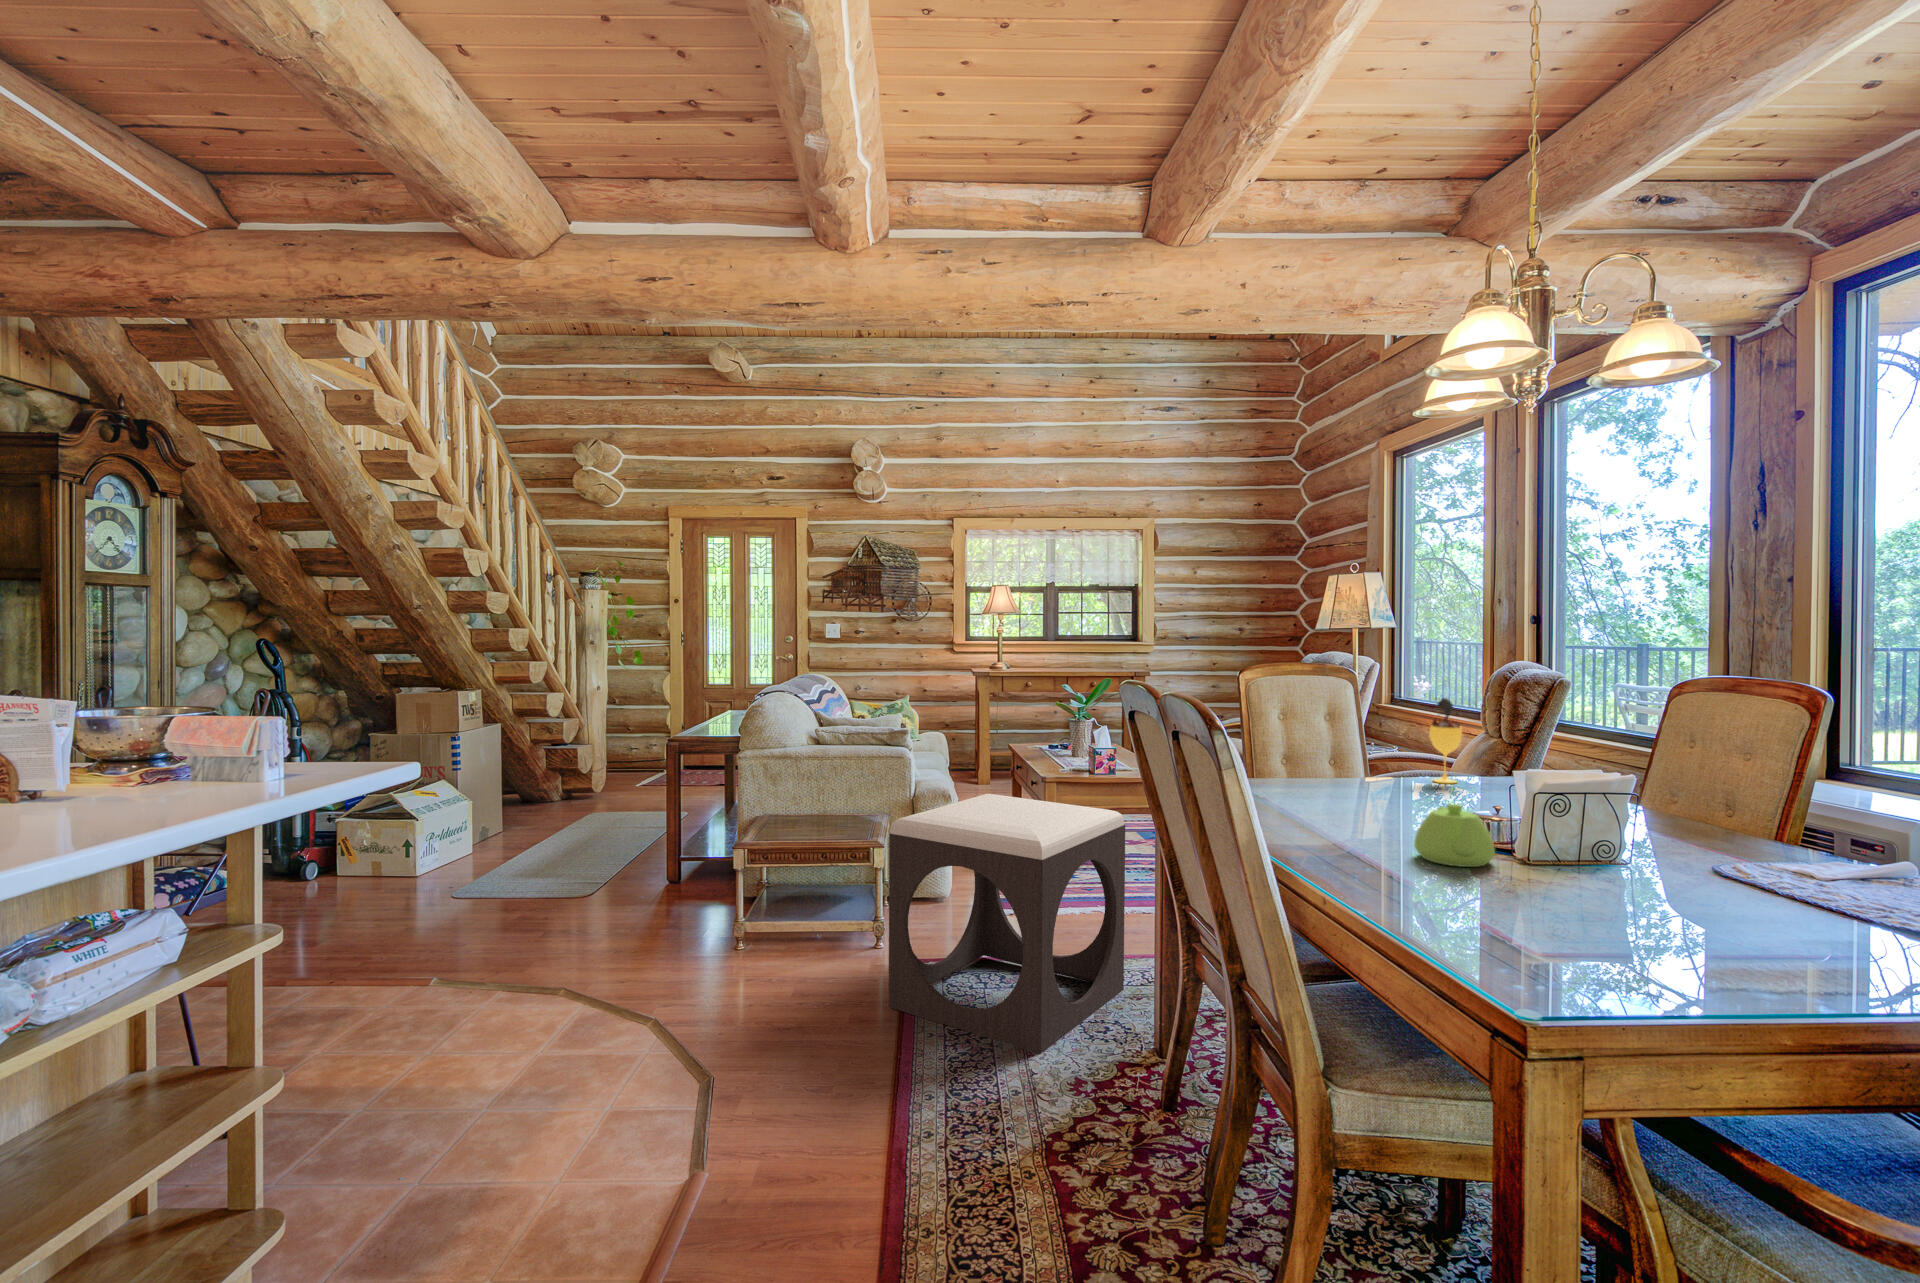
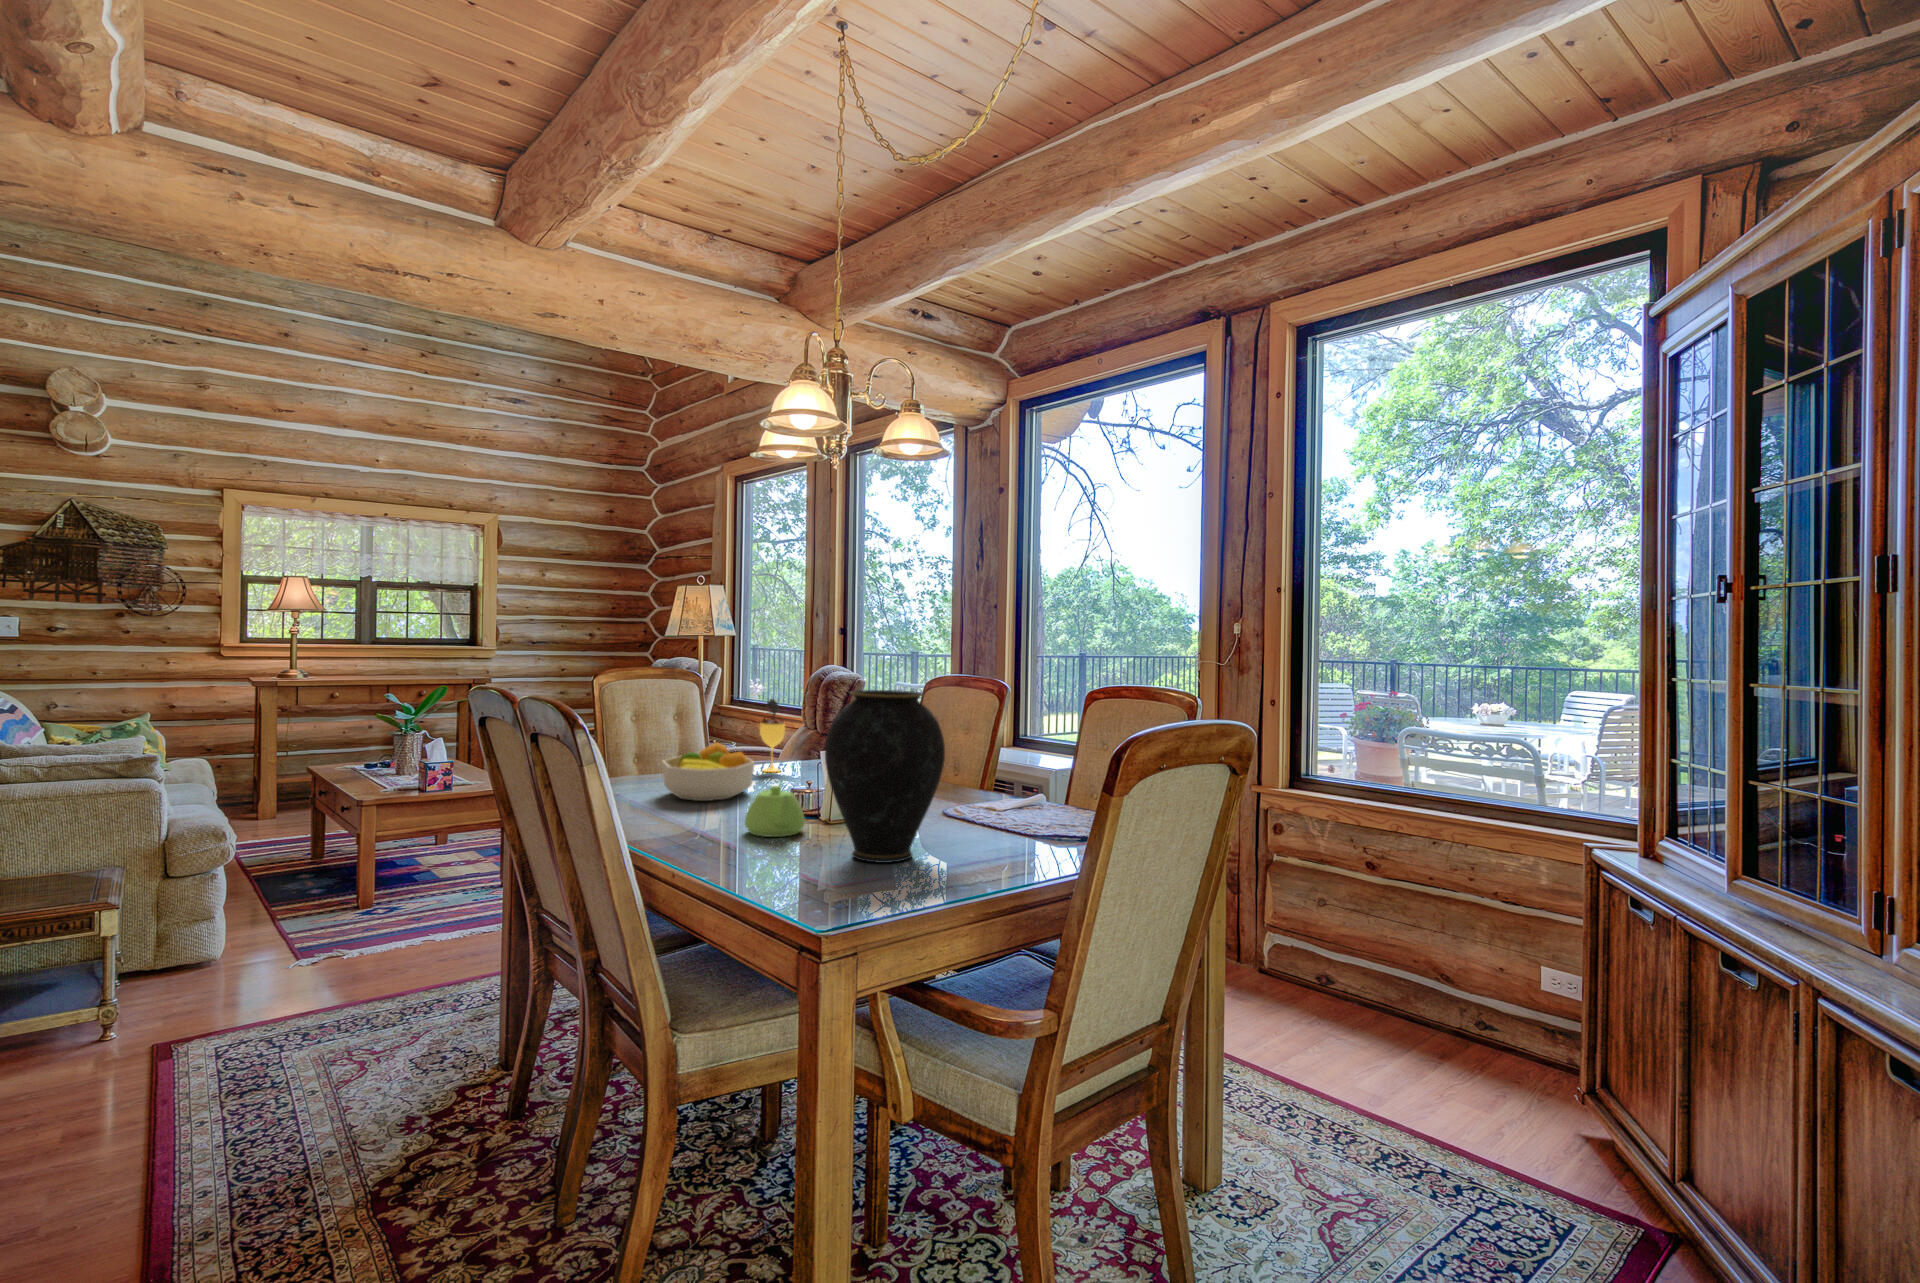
vase: none [1526,691,1722,925] -> present [825,690,945,863]
fruit bowl: none [1314,745,1425,811] -> present [662,742,755,801]
footstool: present [889,794,1125,1054] -> none [136,824,465,1104]

